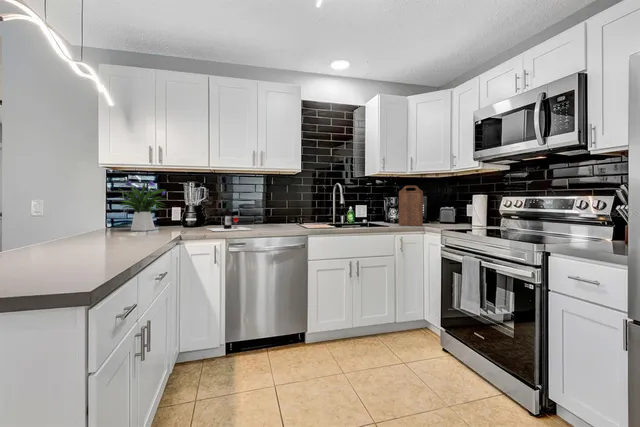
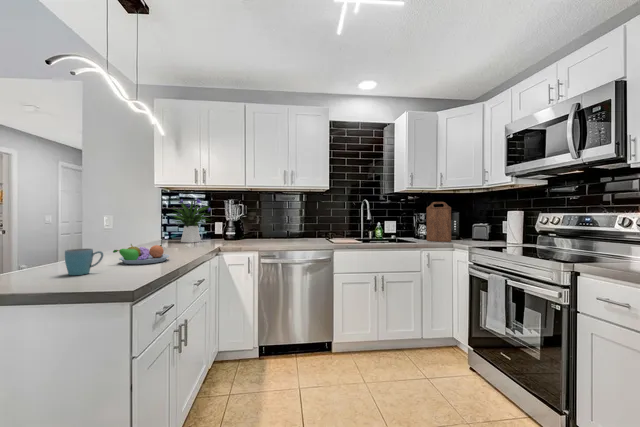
wine bottle: present [208,204,252,231] -> none [243,220,285,244]
fruit bowl: none [72,231,138,254] -> present [113,244,170,264]
mug: none [22,236,68,267] -> present [65,249,103,275]

